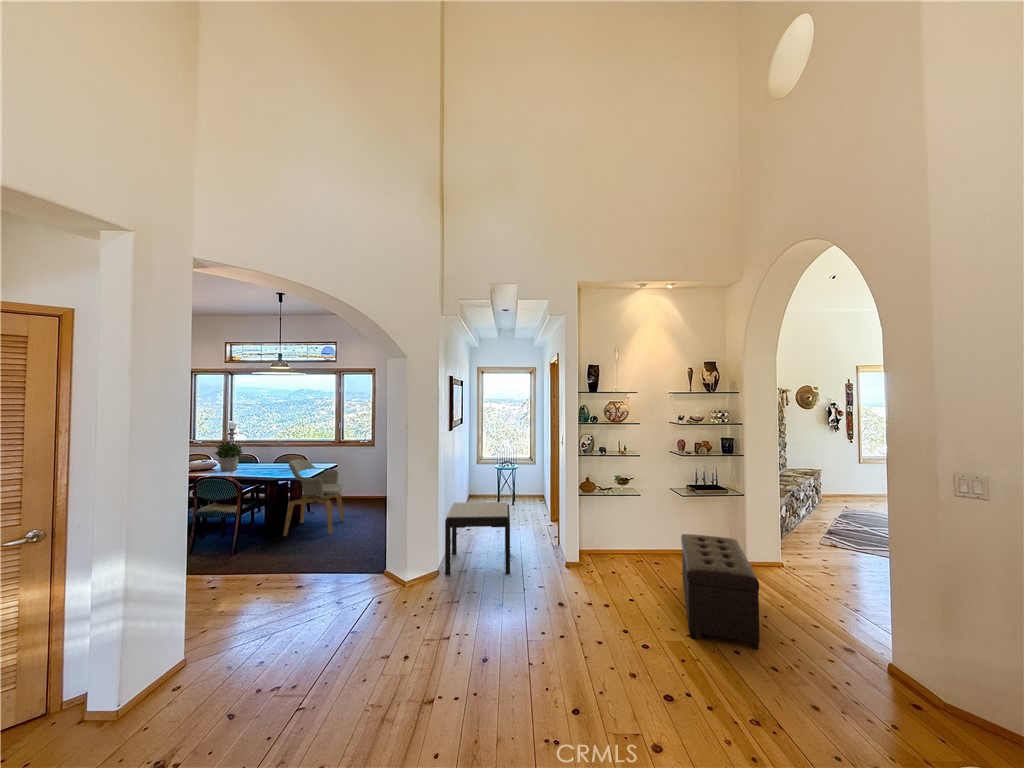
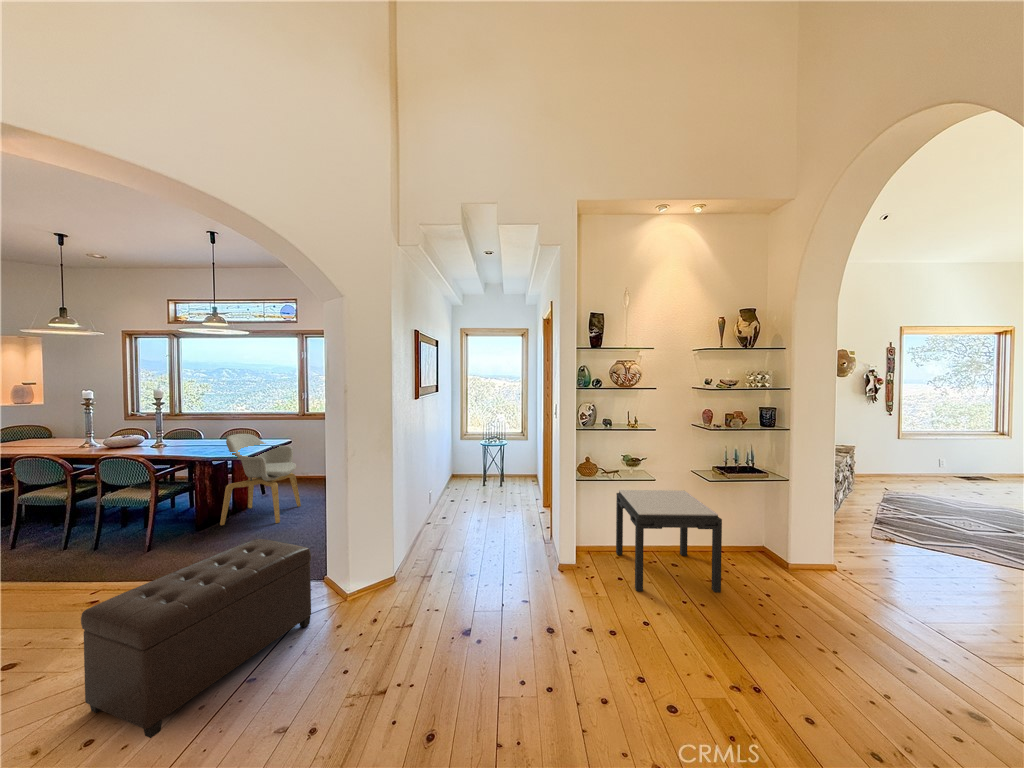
potted plant: present [214,443,242,471] -> none [137,414,174,448]
side table: present [445,502,510,575] -> present [616,490,722,592]
ottoman: present [681,534,760,649] -> present [81,539,311,738]

